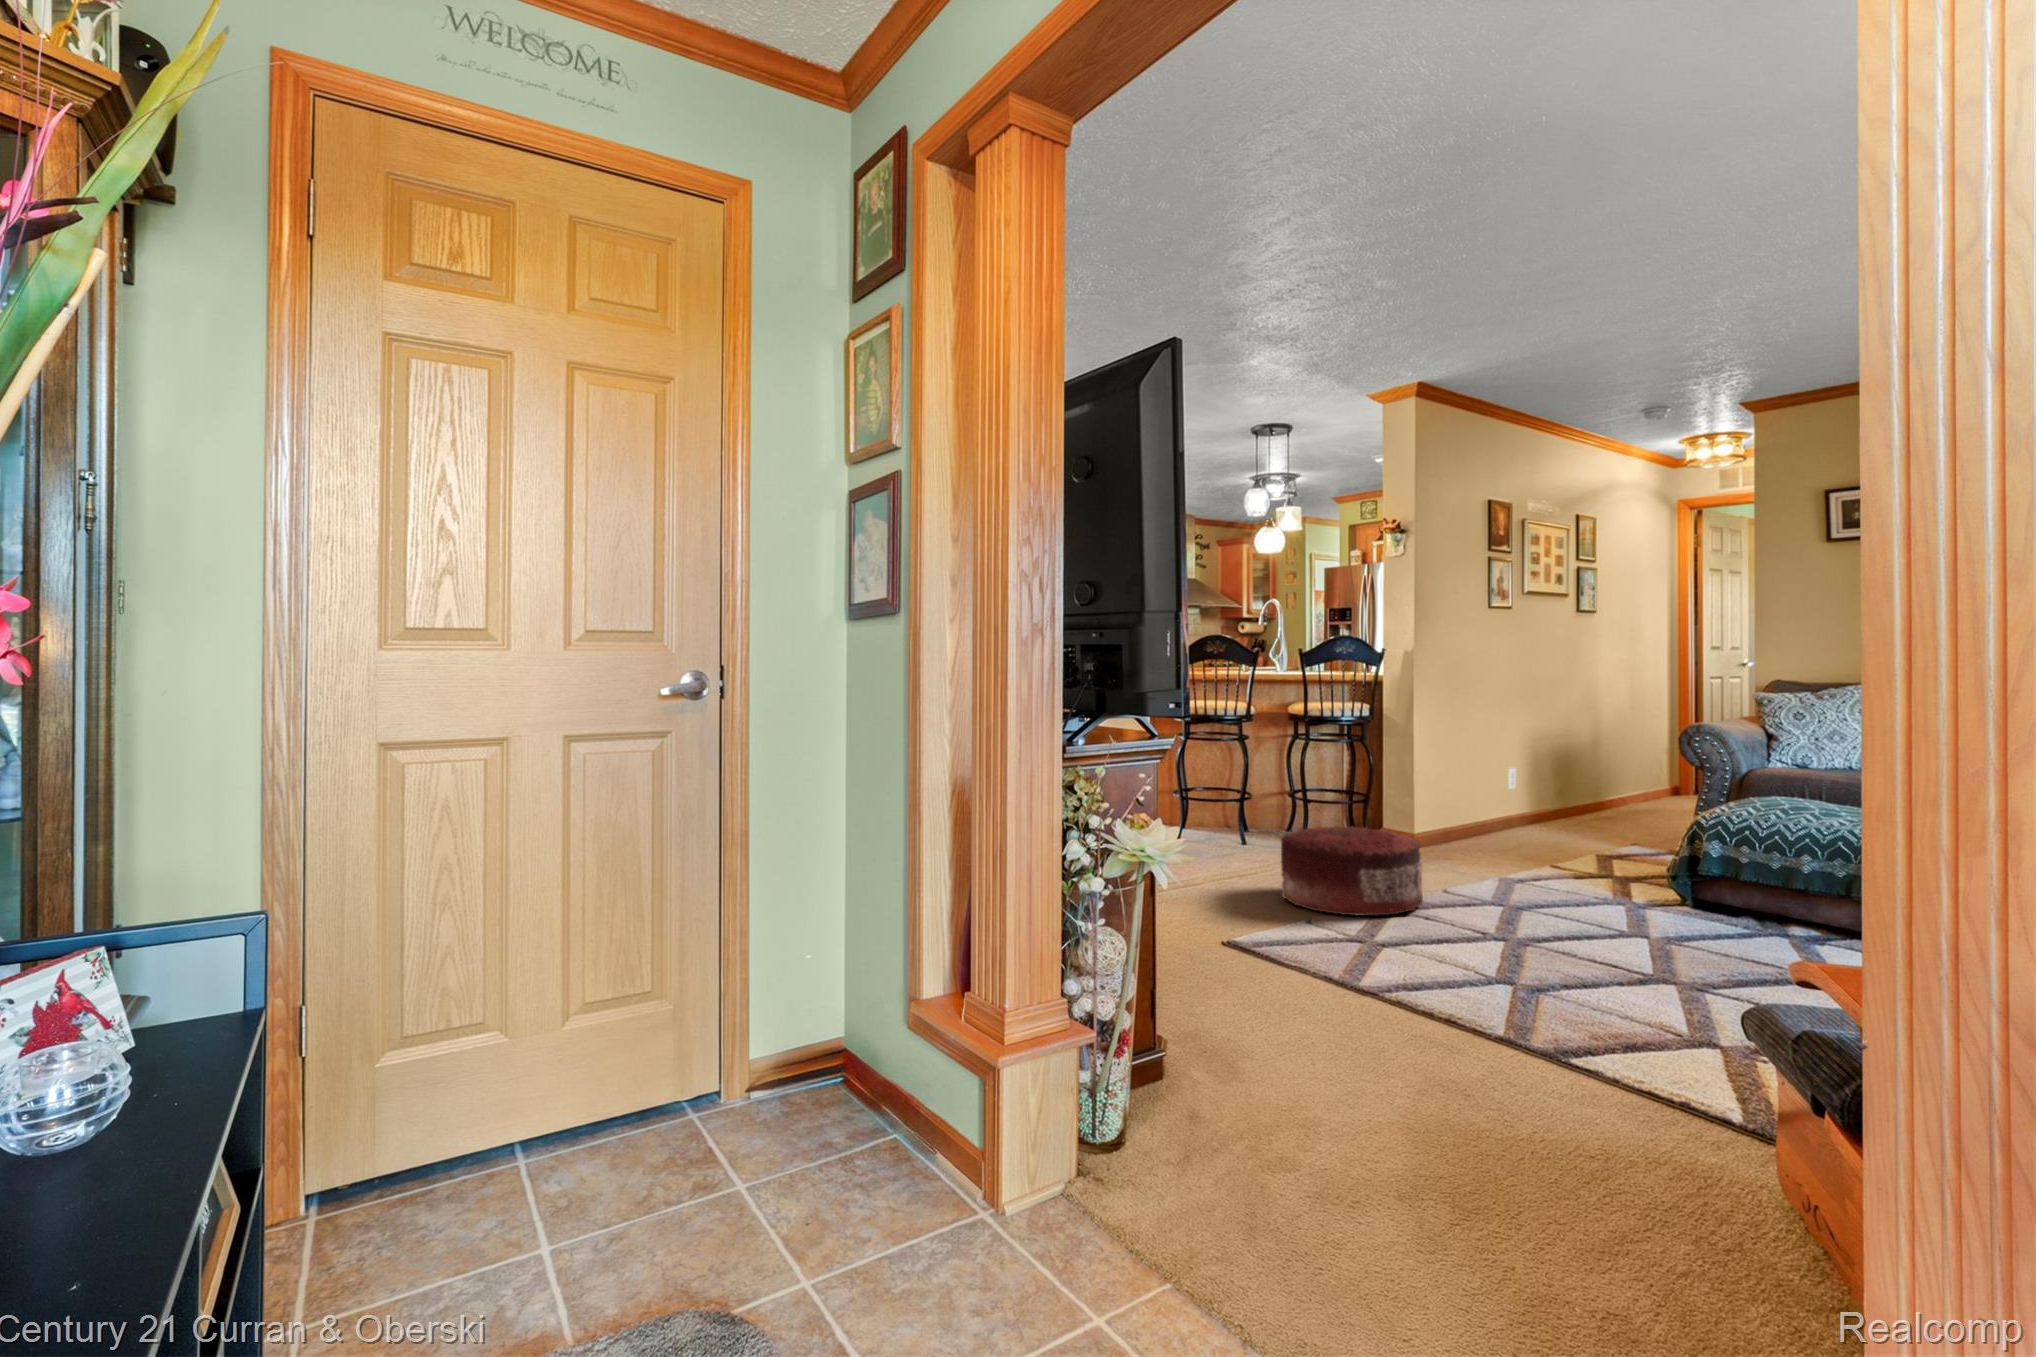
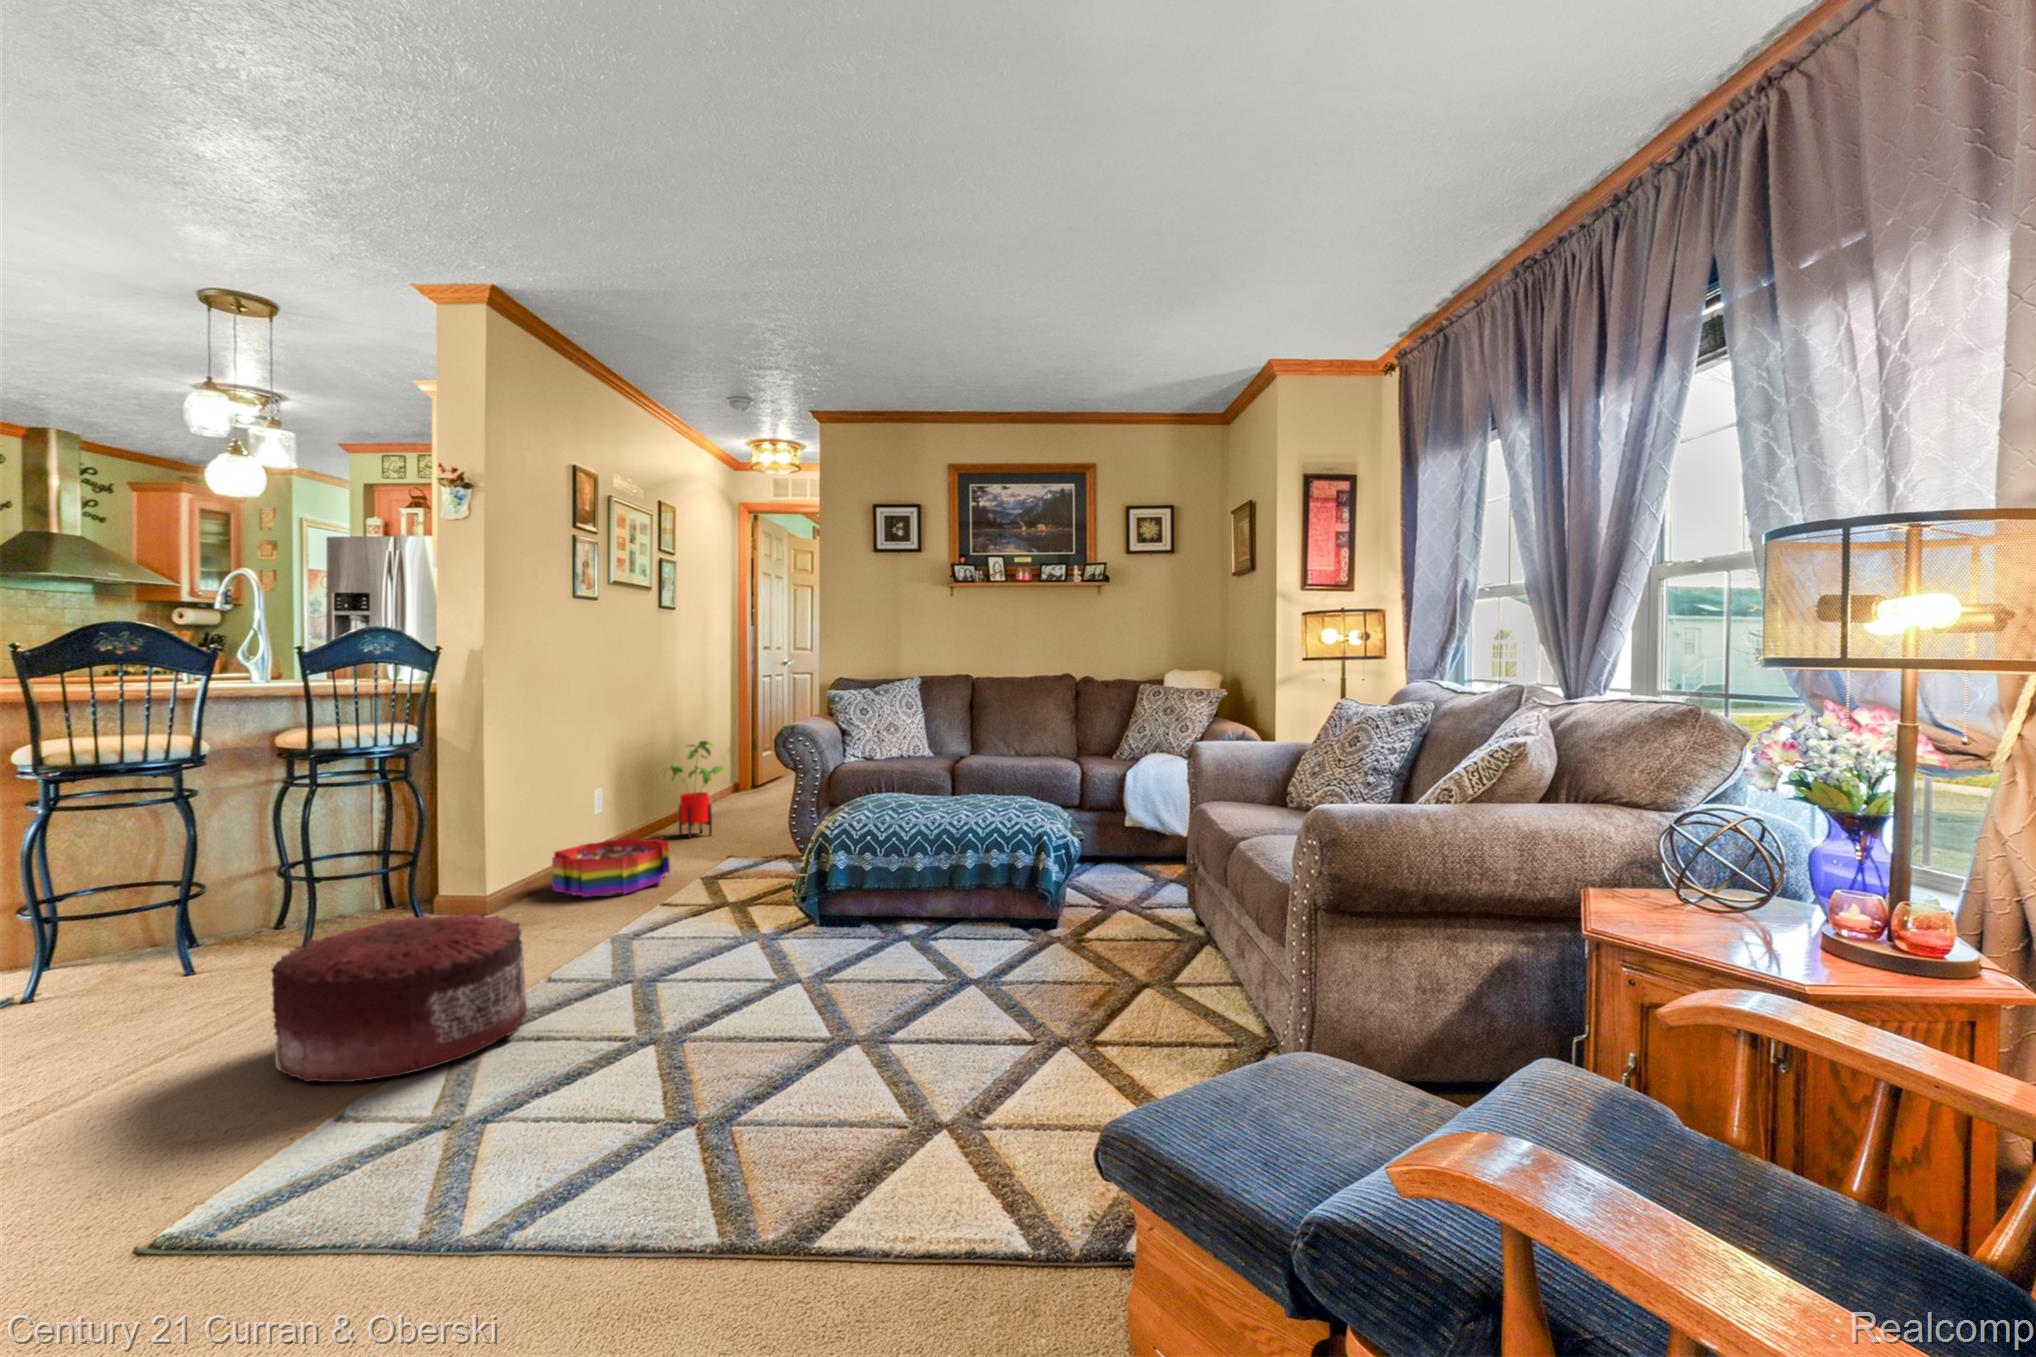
house plant: none [1575,736,1647,827] -> present [664,741,725,838]
storage bin: none [1466,811,1568,855] -> present [552,838,670,897]

